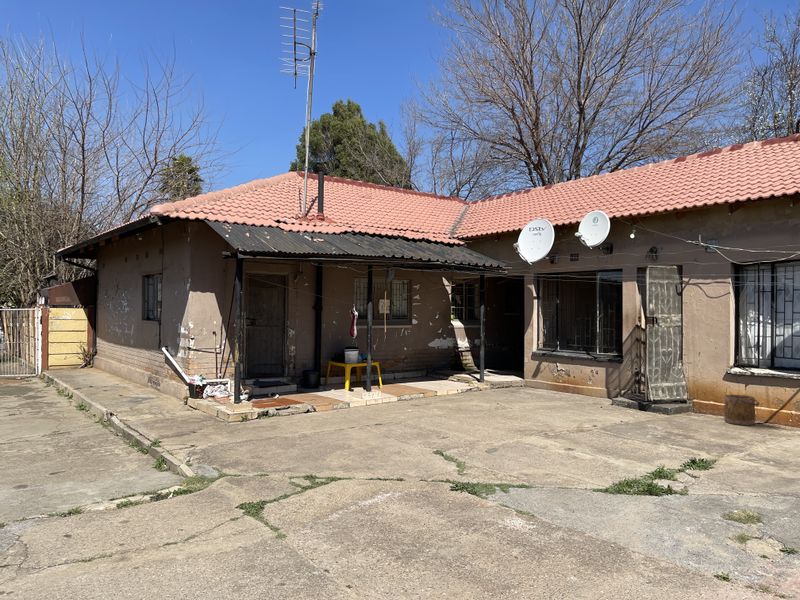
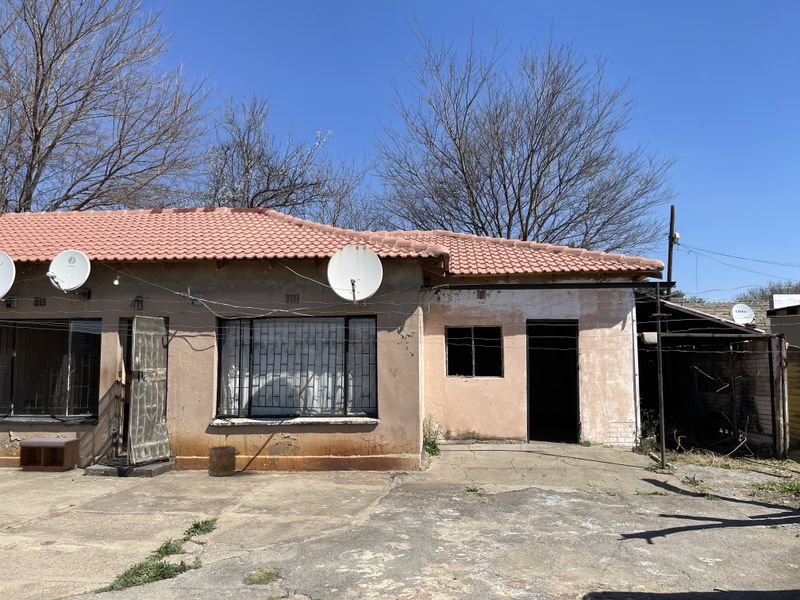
bench: none [564,369,609,399] -> present [18,438,80,471]

